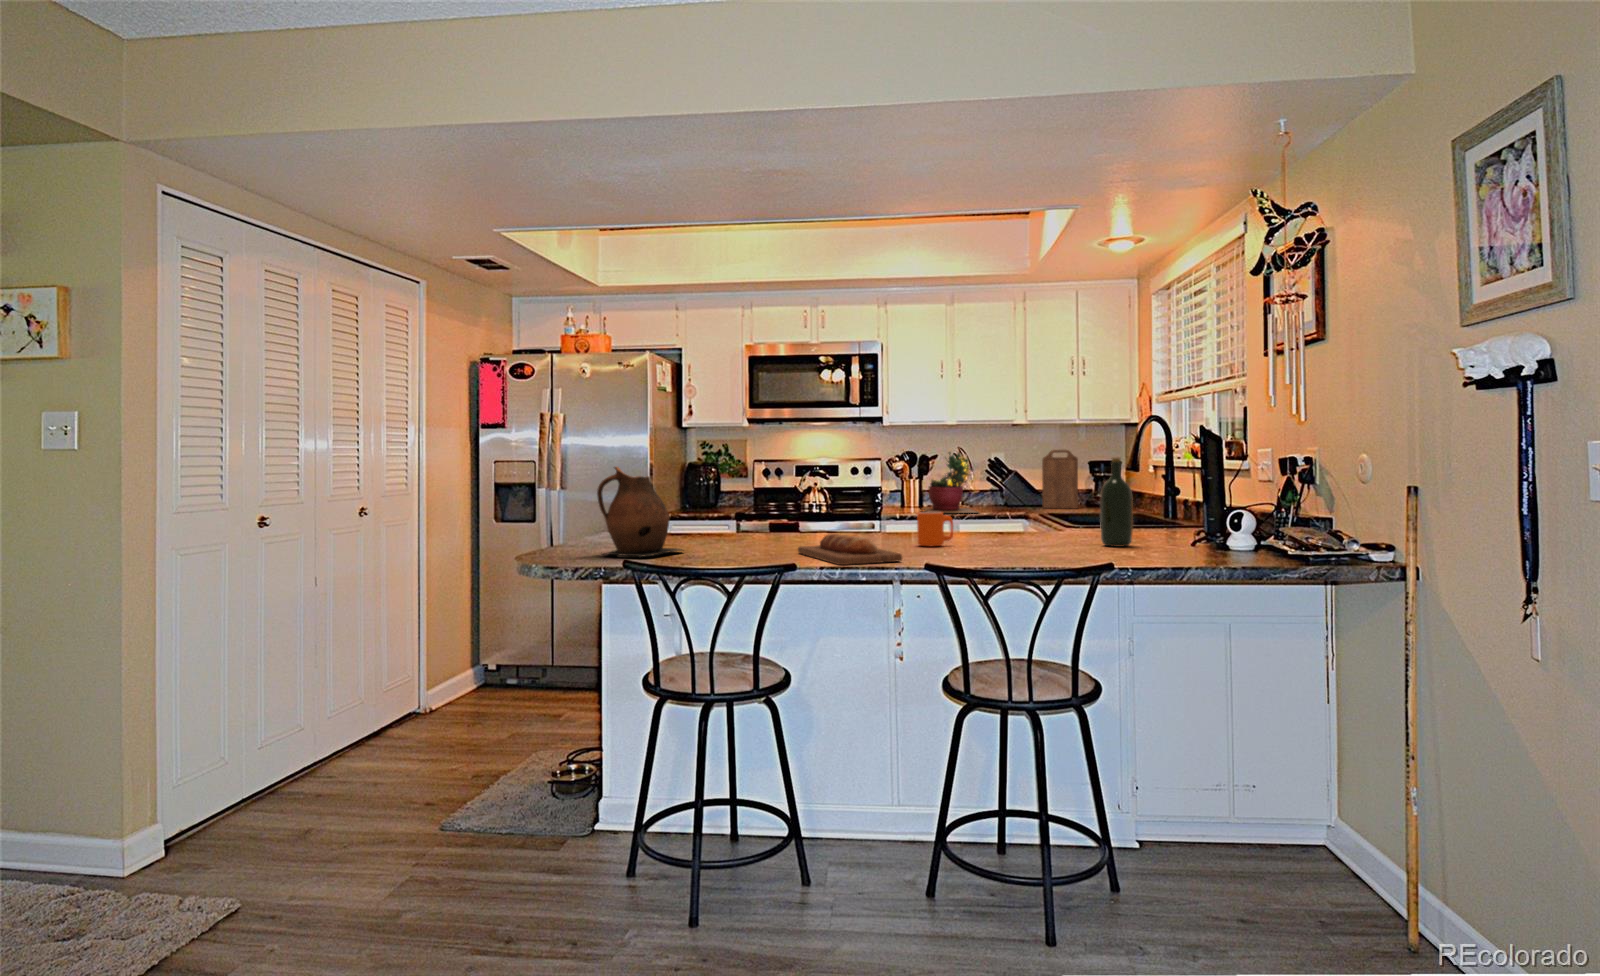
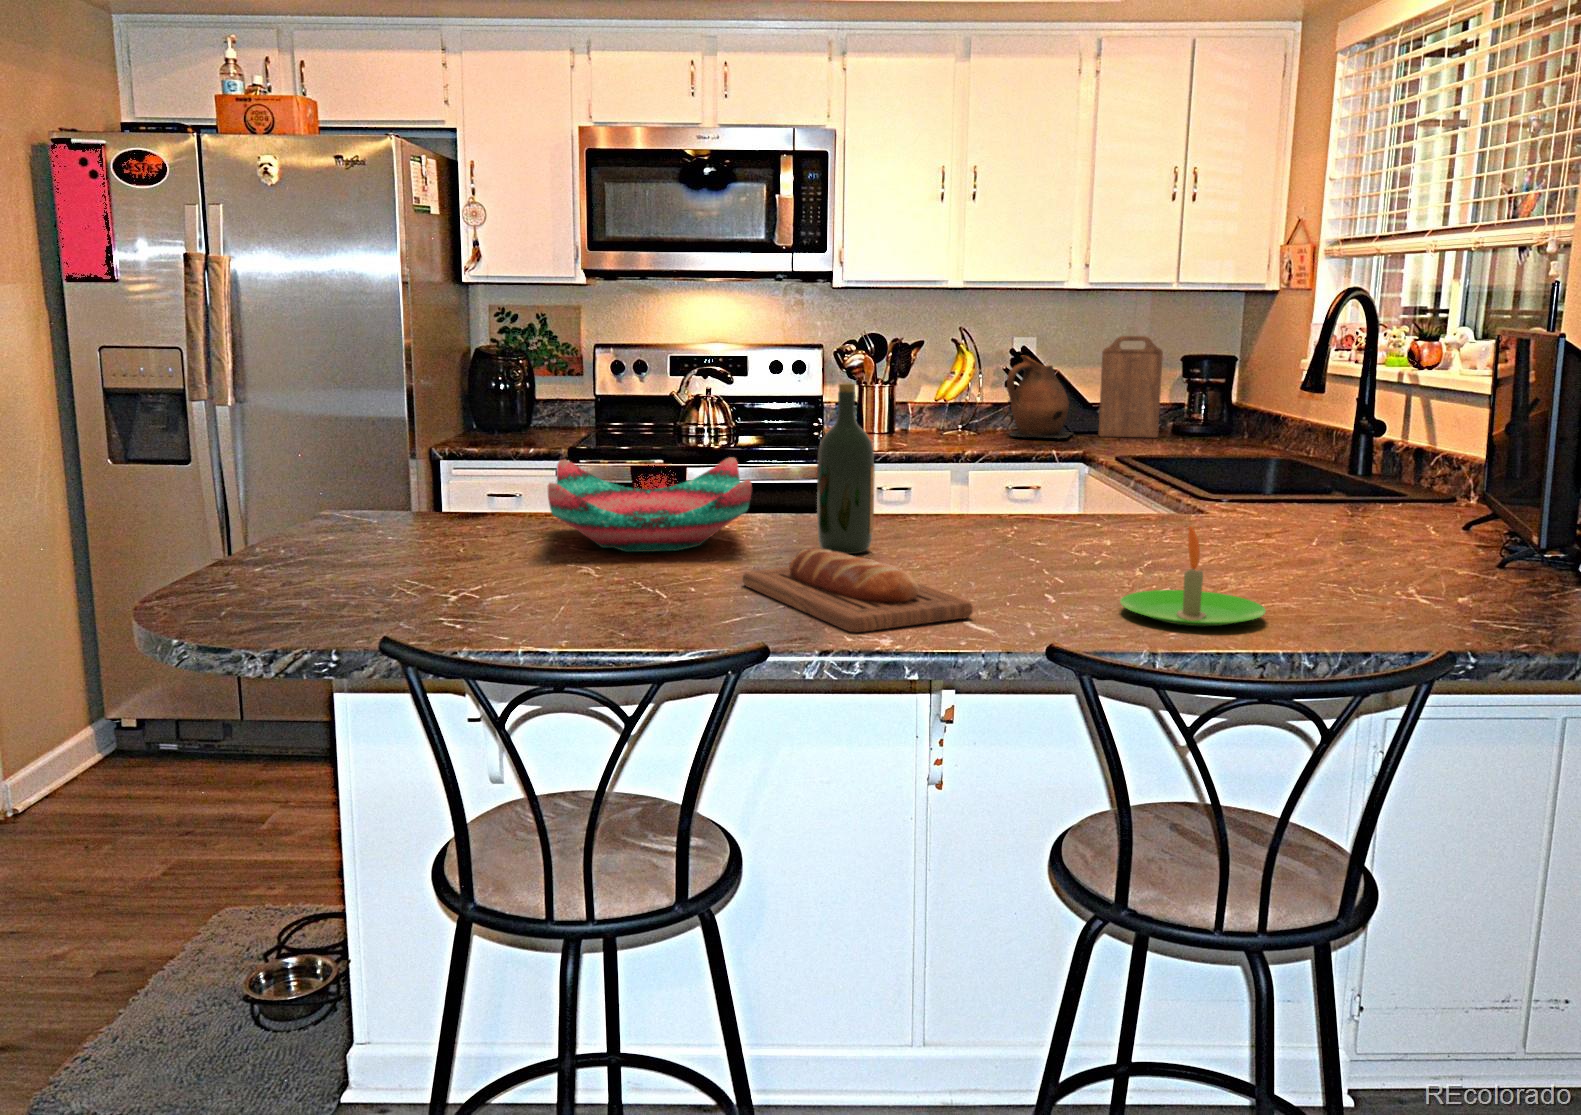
succulent plant: present [924,452,978,513] -> none [896,338,1004,449]
wine bottle: present [1100,458,1133,547] -> present [817,383,875,554]
ceramic pitcher: present [597,467,684,557] -> present [1007,356,1073,439]
decorative bowl: none [708,501,808,545] -> present [548,457,752,552]
mug: present [917,512,953,546] -> none [963,489,1032,559]
candle: none [978,516,1049,564] -> present [1120,526,1266,626]

